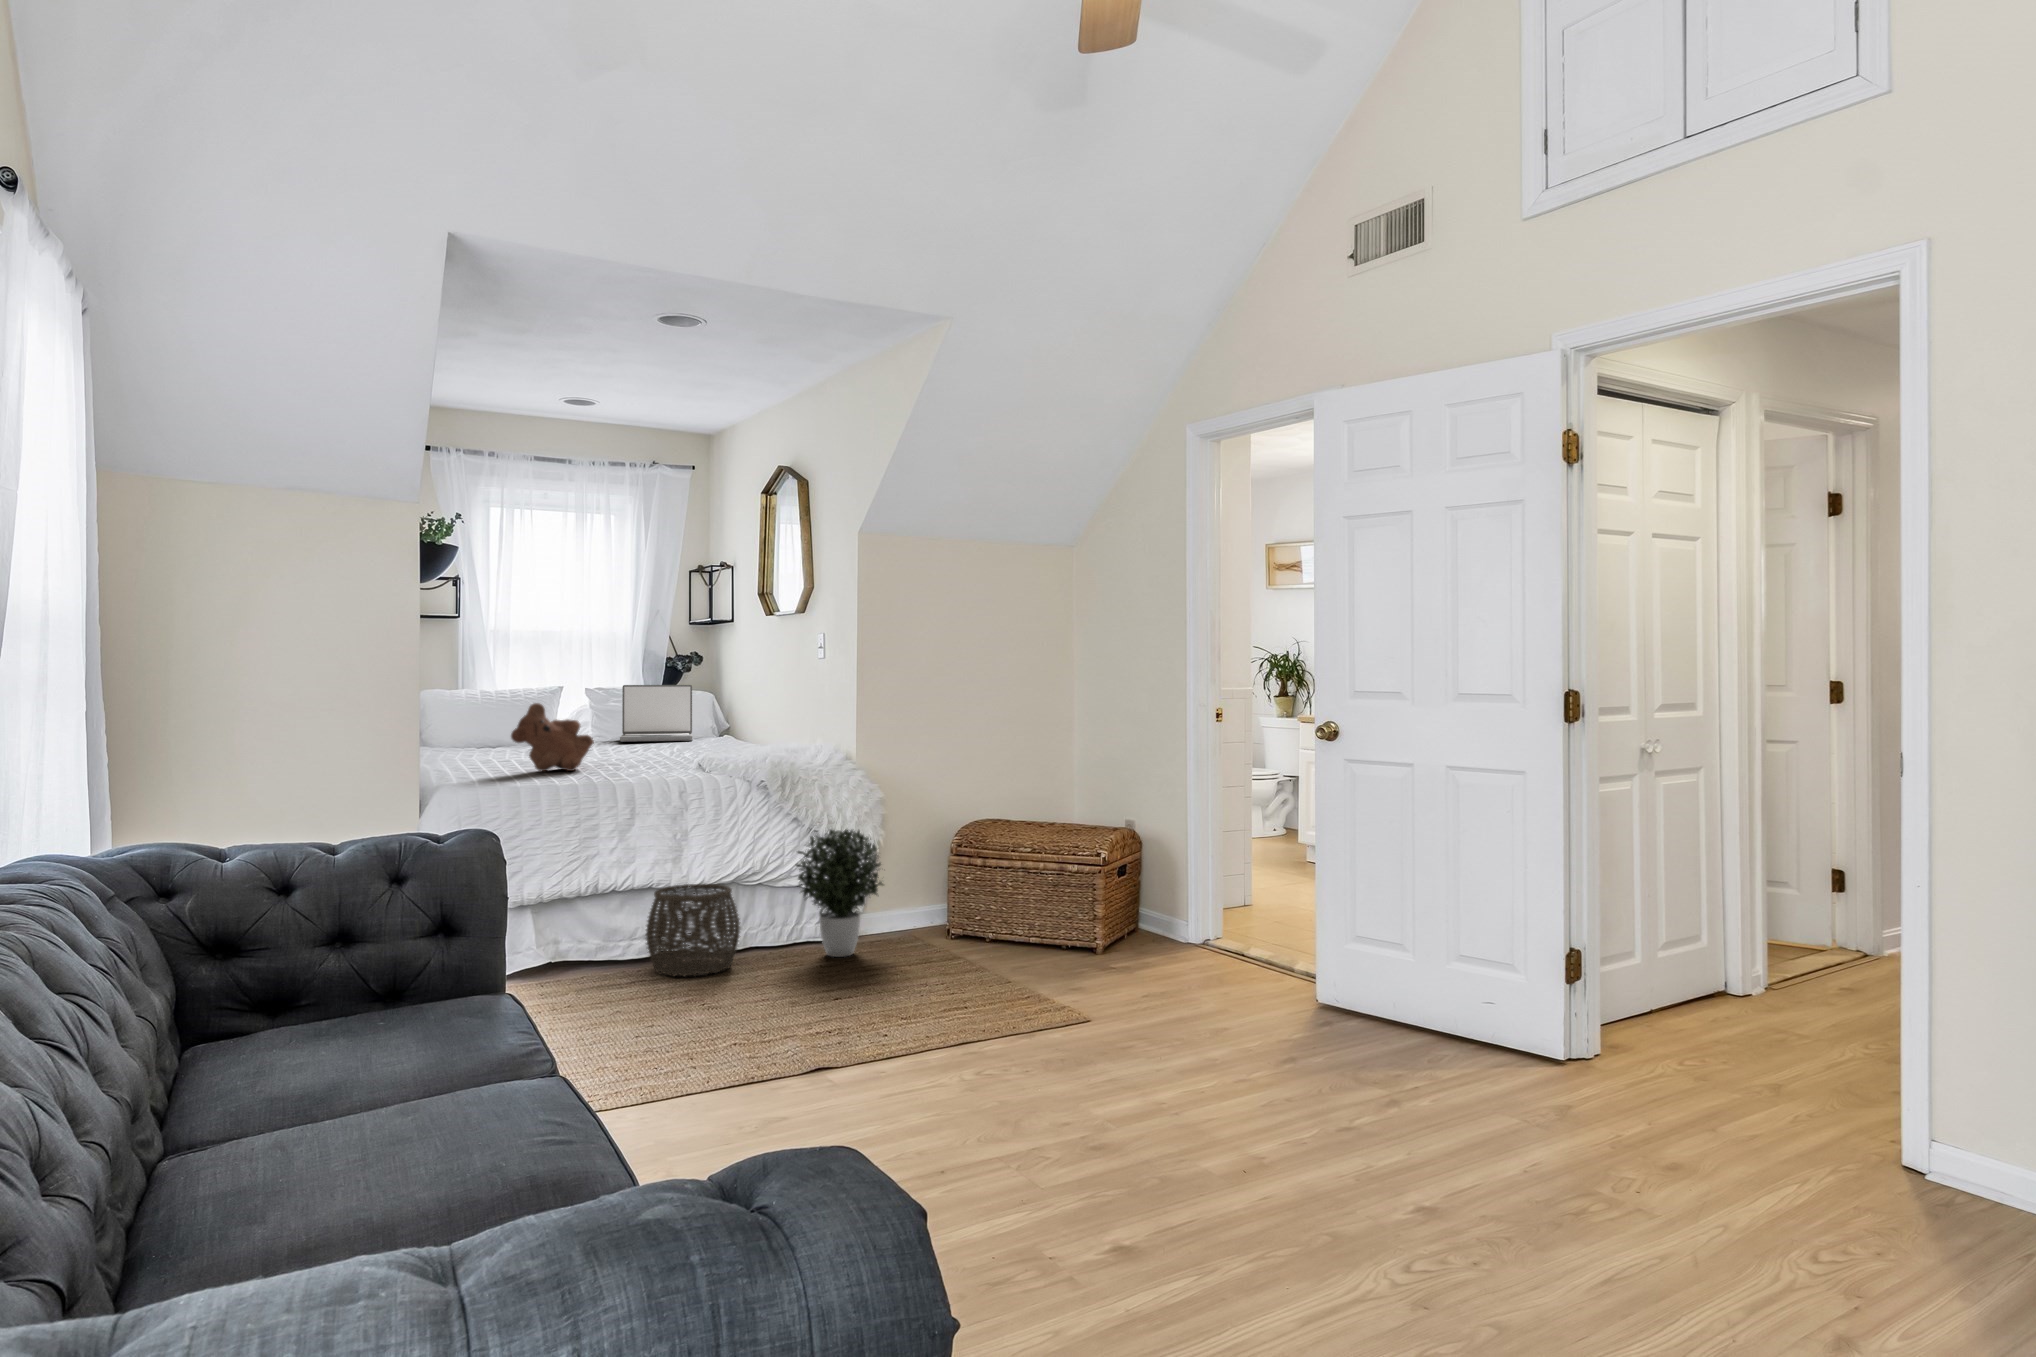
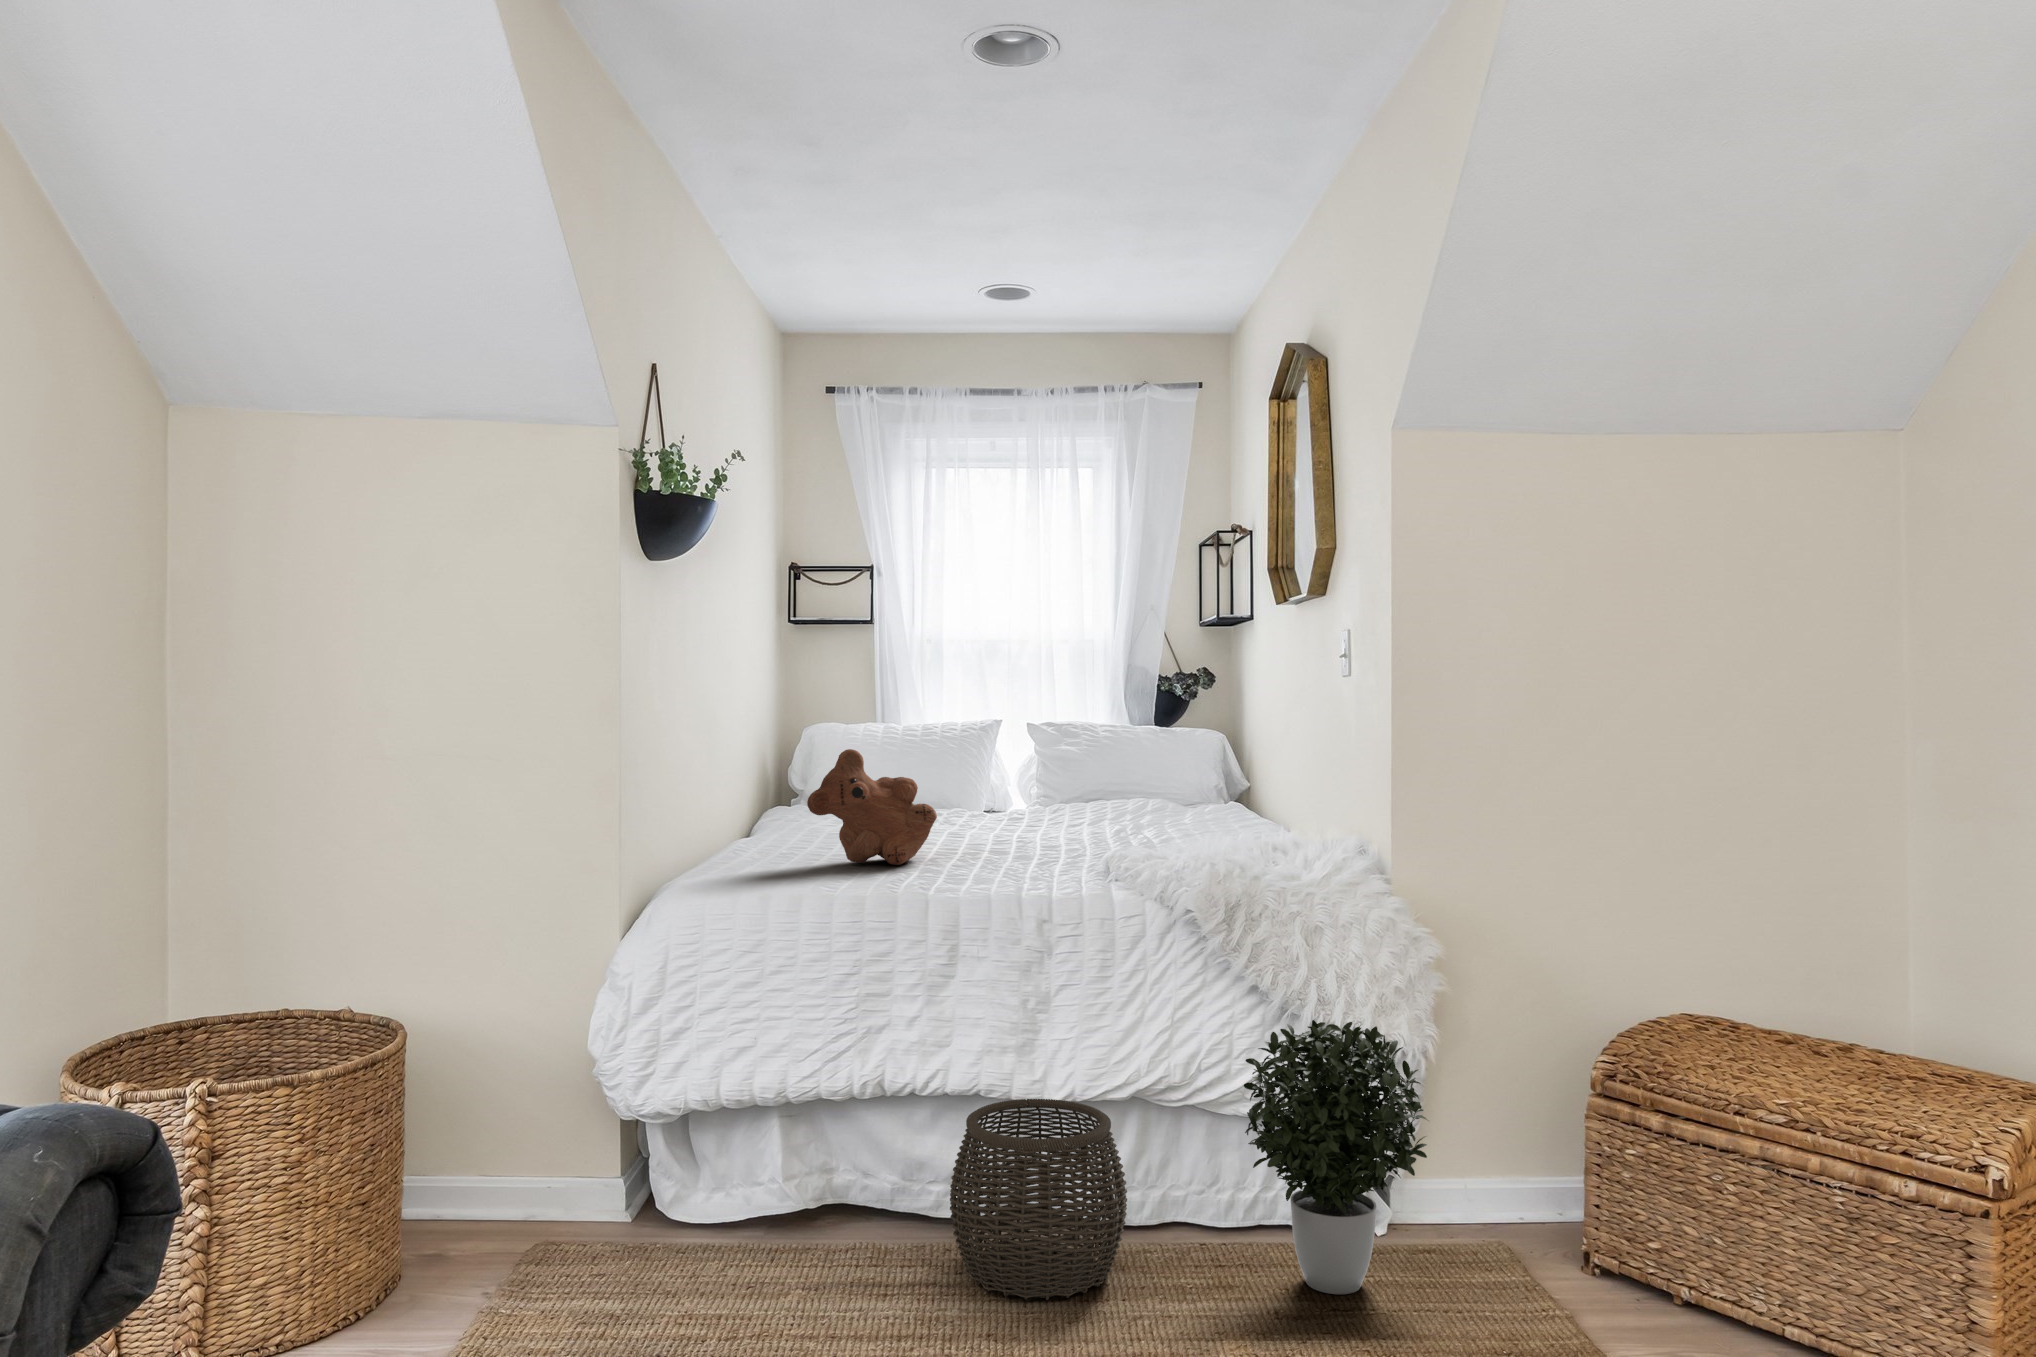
laptop: present [620,685,693,742] -> none [1053,717,1172,809]

